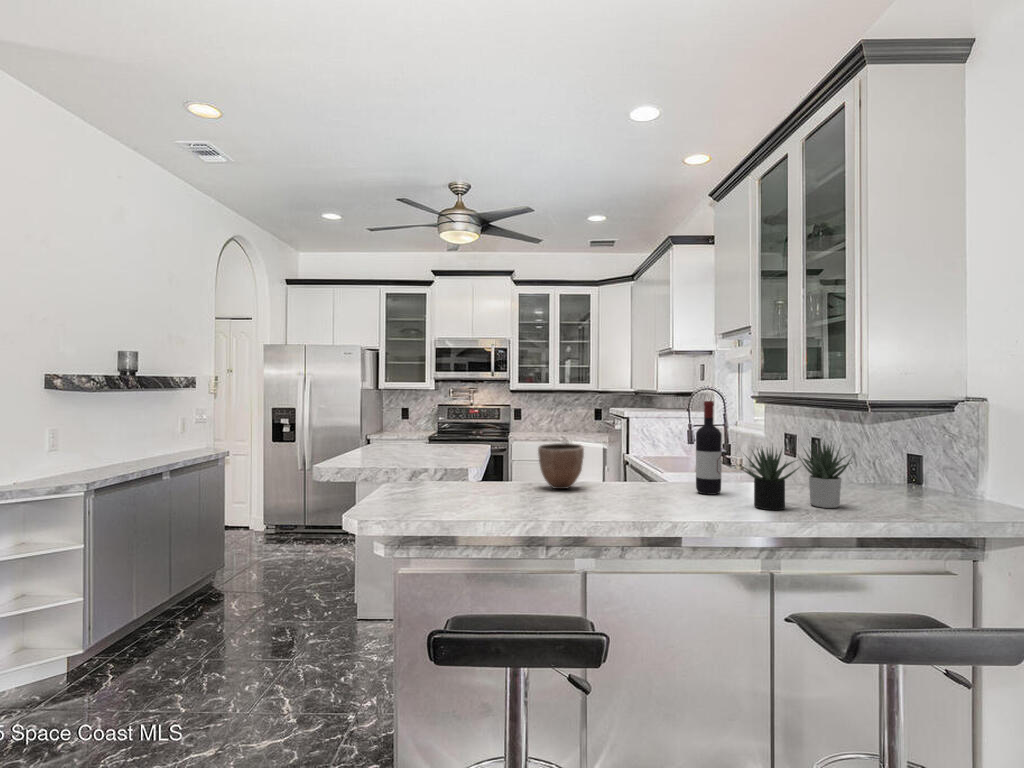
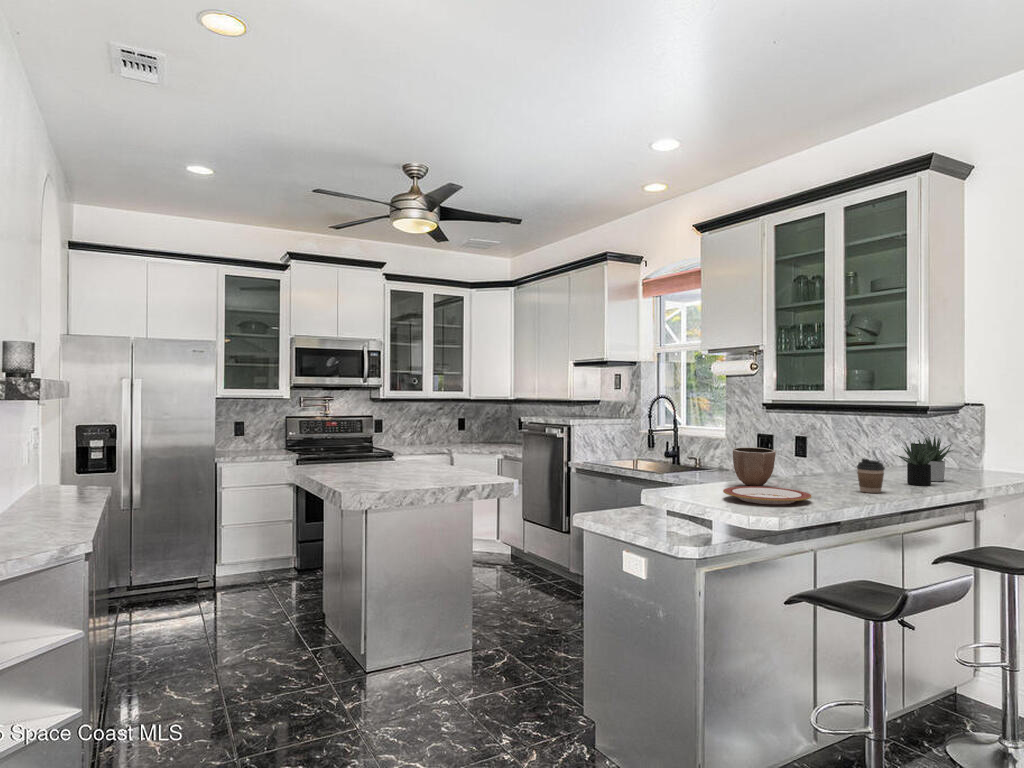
wine bottle: present [696,401,722,495] -> none [835,409,857,481]
coffee cup: none [629,464,662,510] -> present [857,459,885,493]
plate: none [433,485,527,507] -> present [723,486,811,504]

